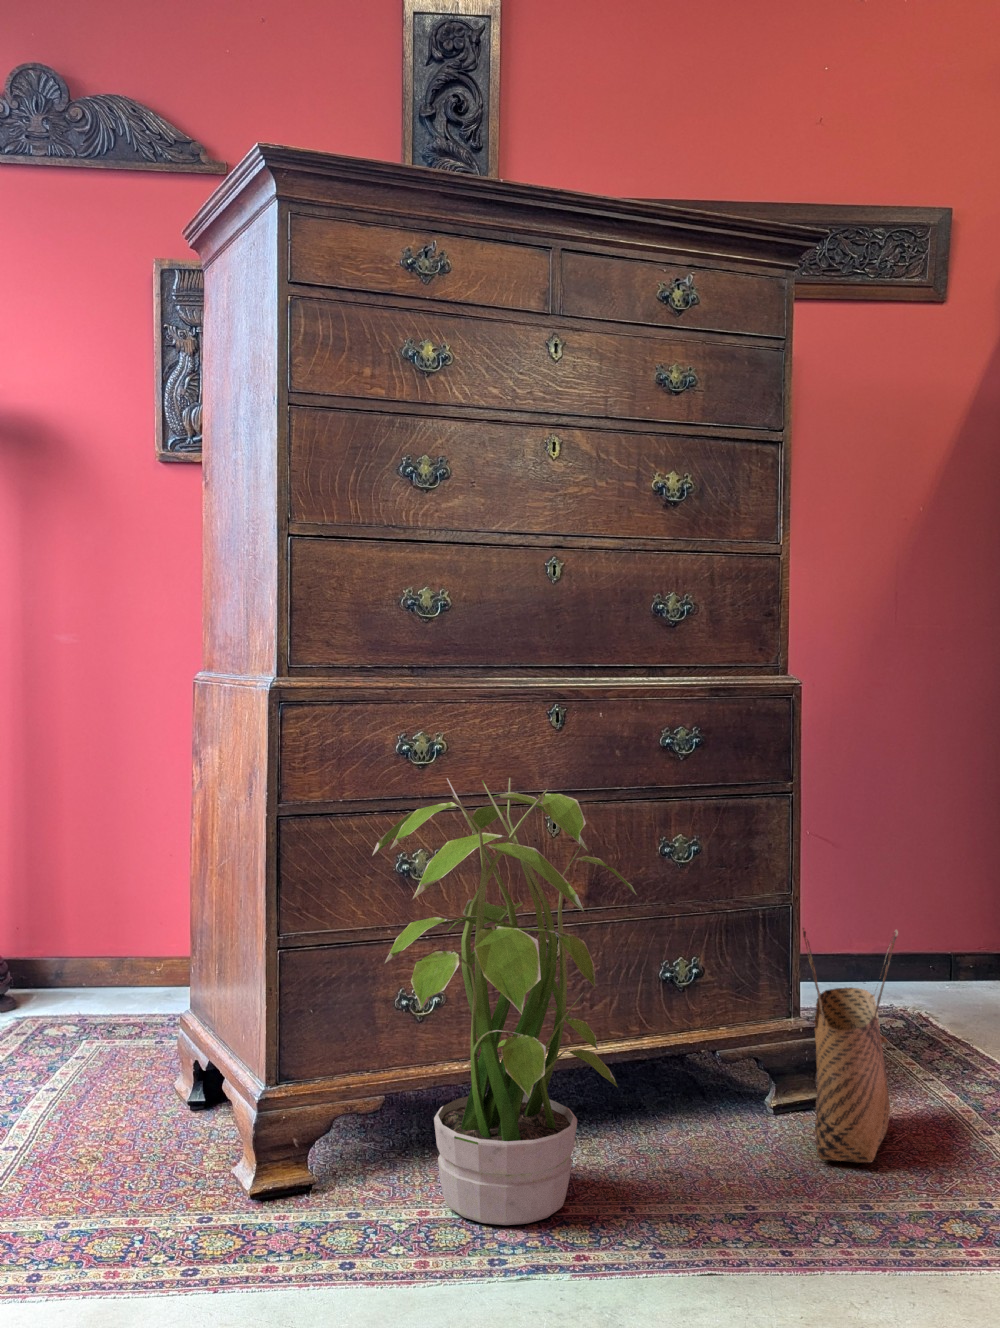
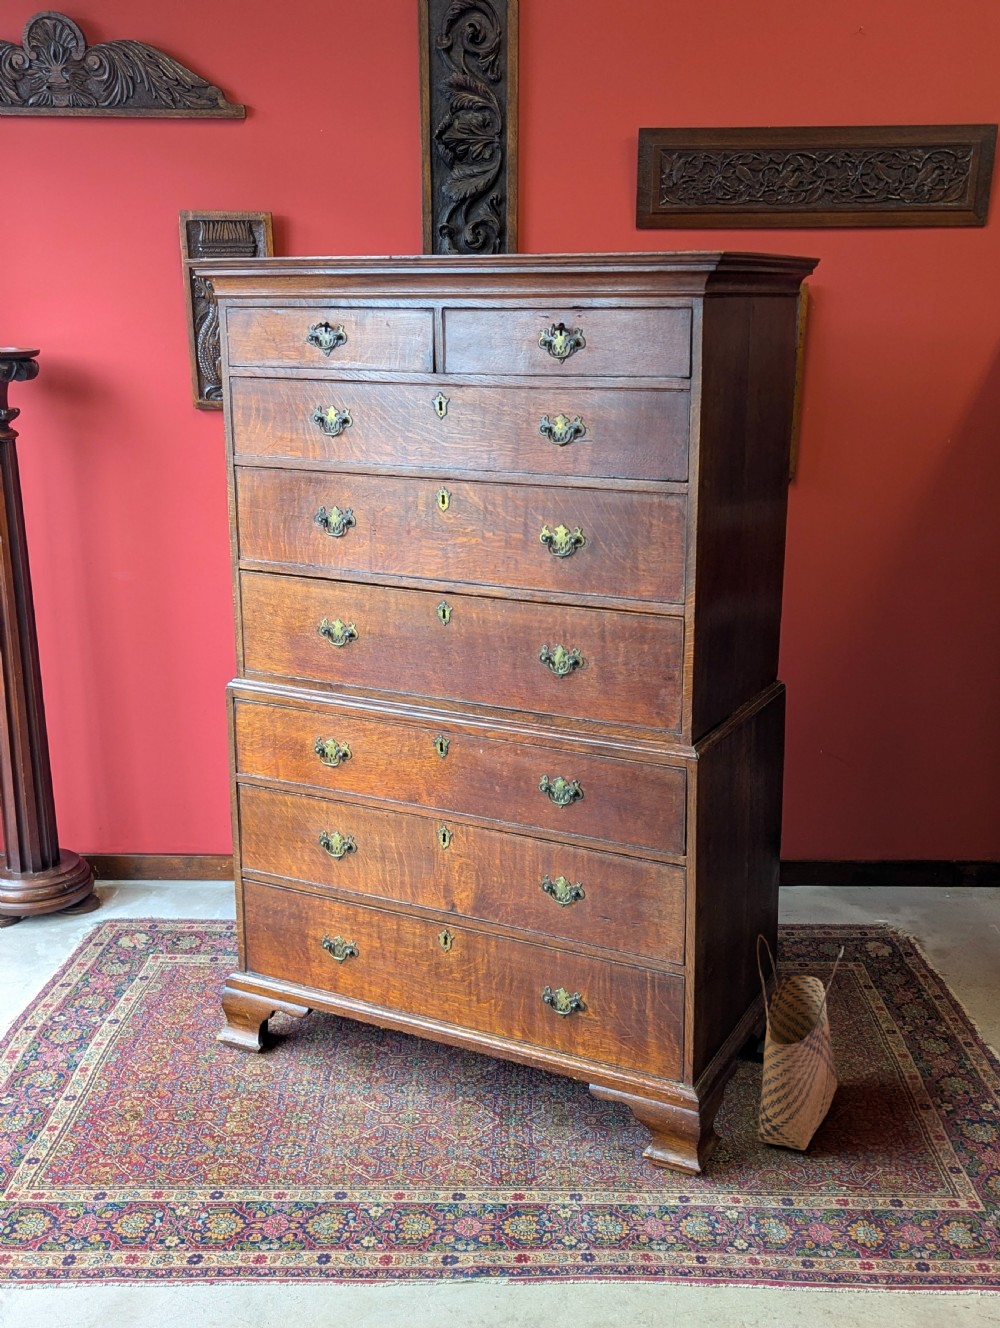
potted plant: present [372,778,637,1225] -> none [349,826,593,1214]

